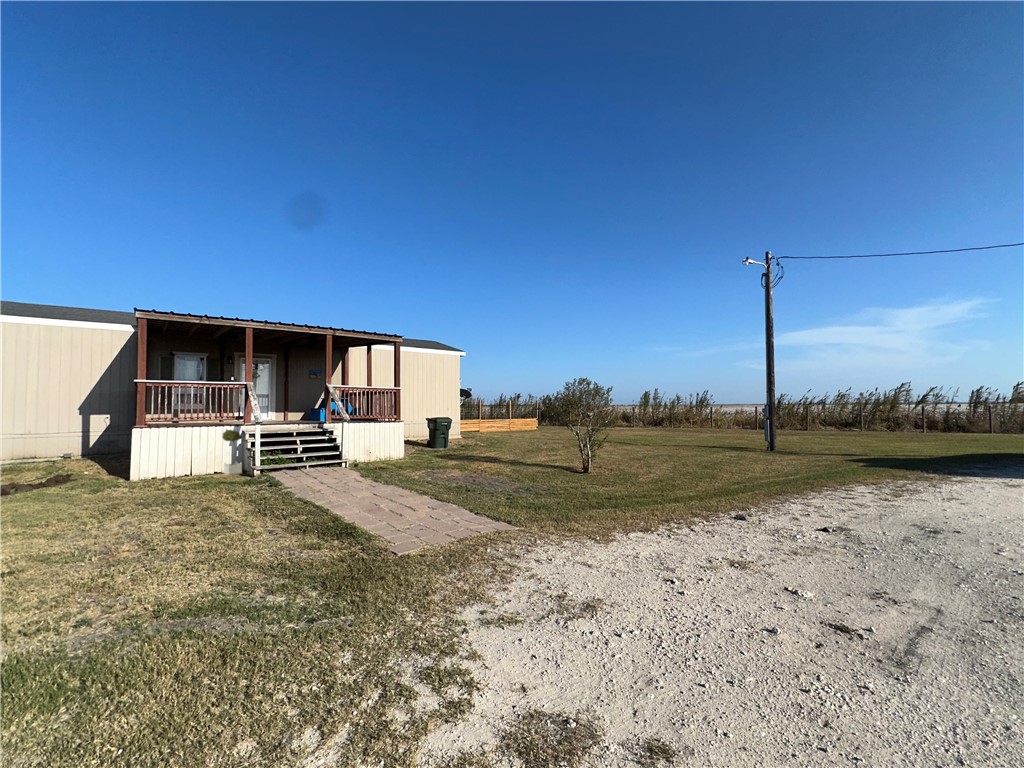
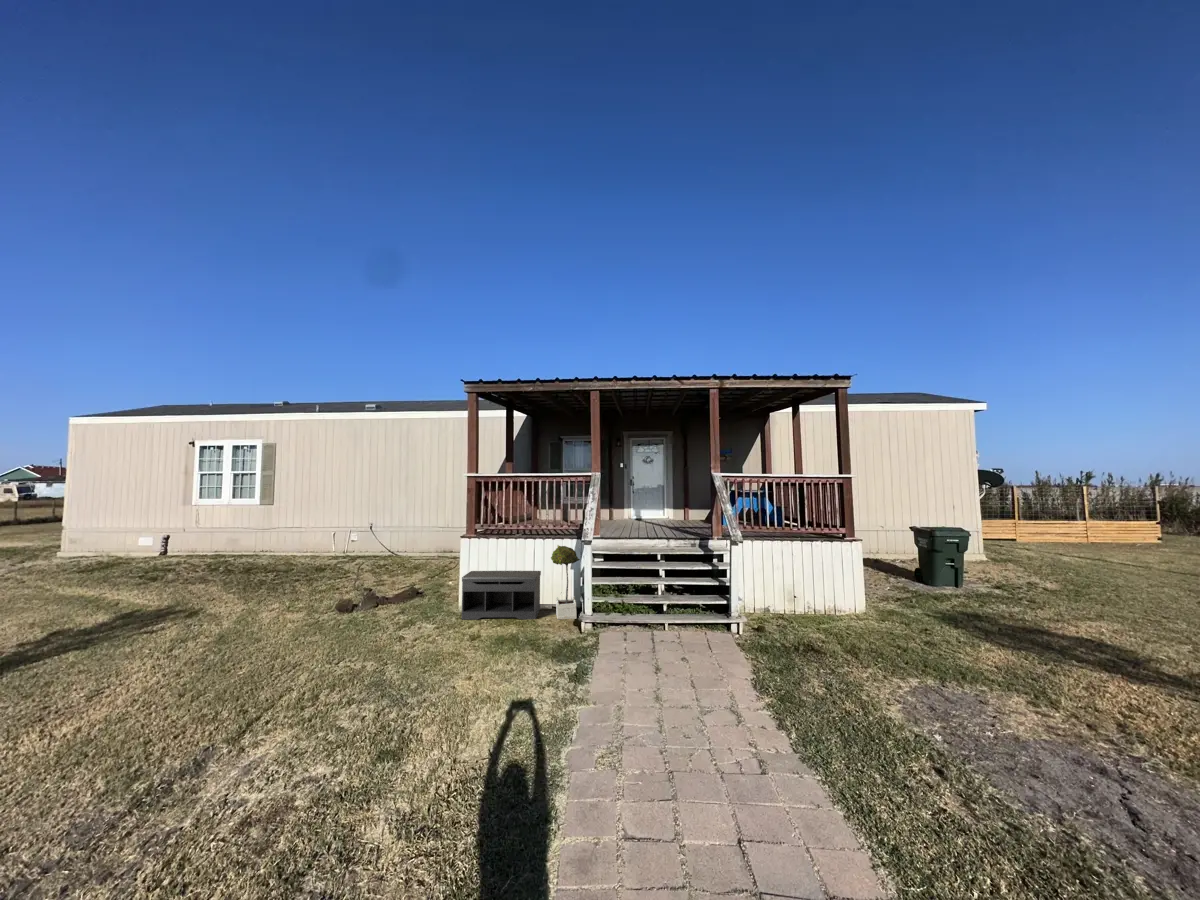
bench: none [149,448,214,481] -> present [461,571,541,619]

